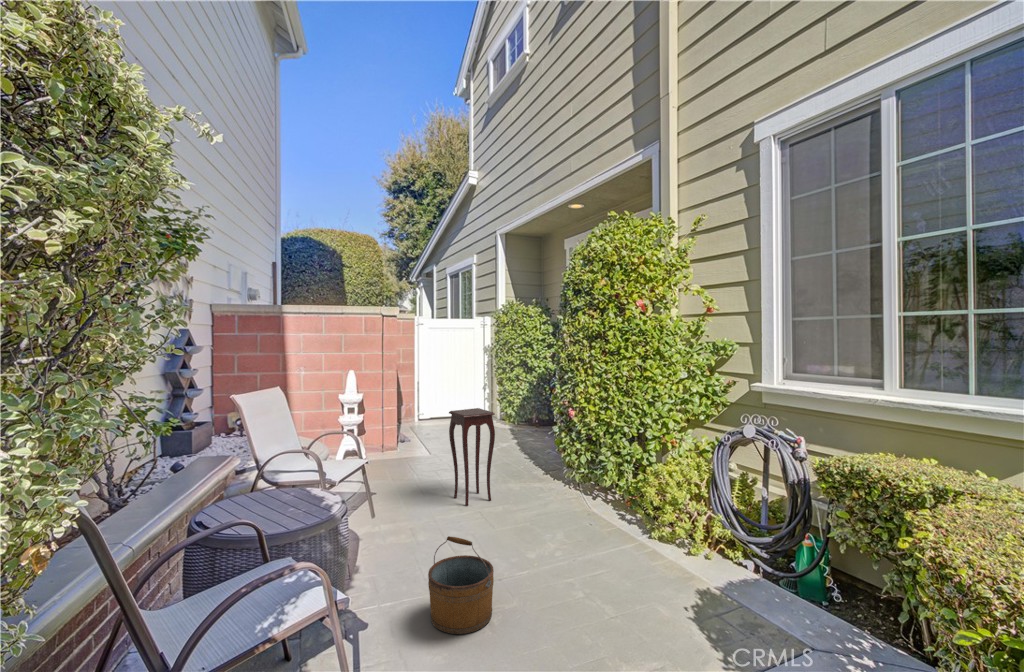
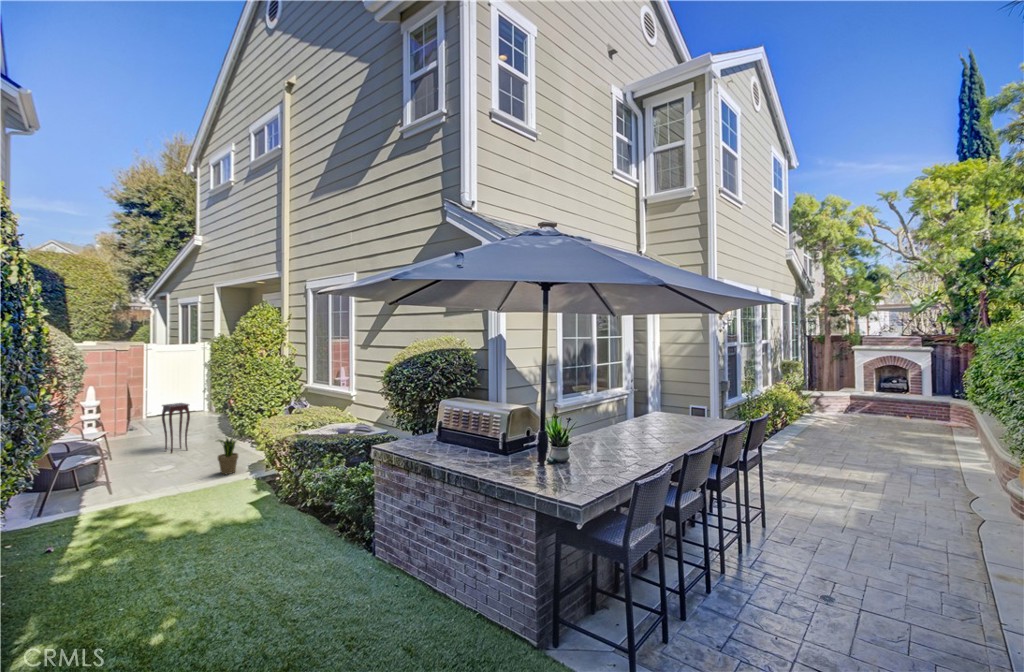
potted plant: none [591,520,654,629] -> present [217,438,238,474]
bucket: present [428,536,494,634] -> none [141,449,172,483]

